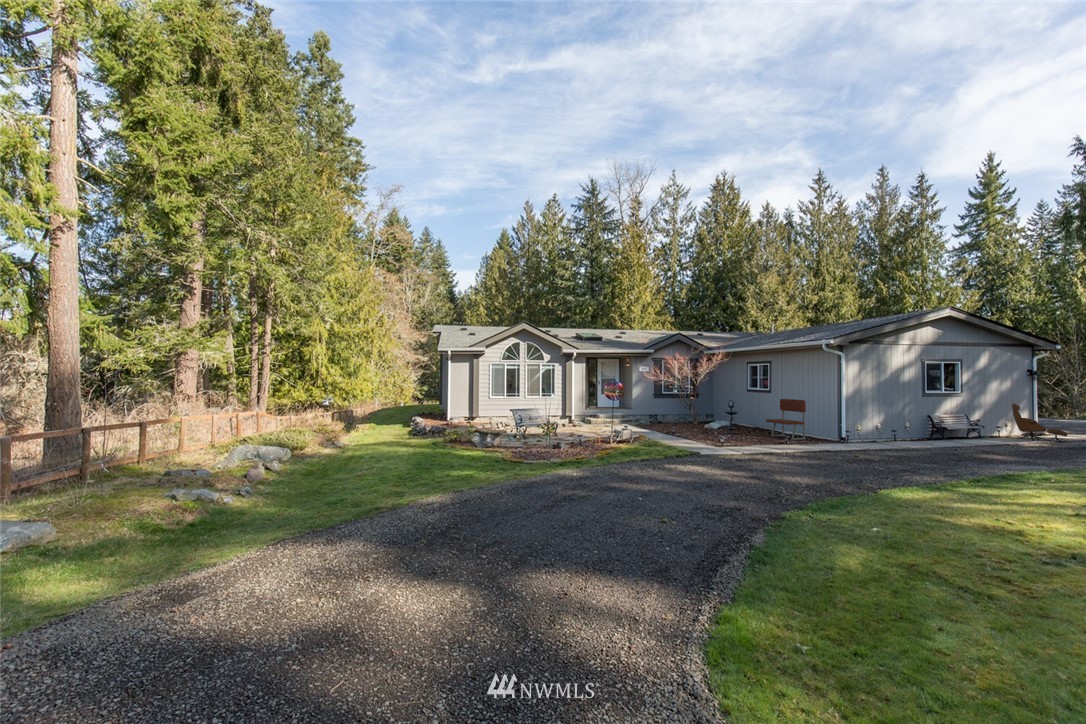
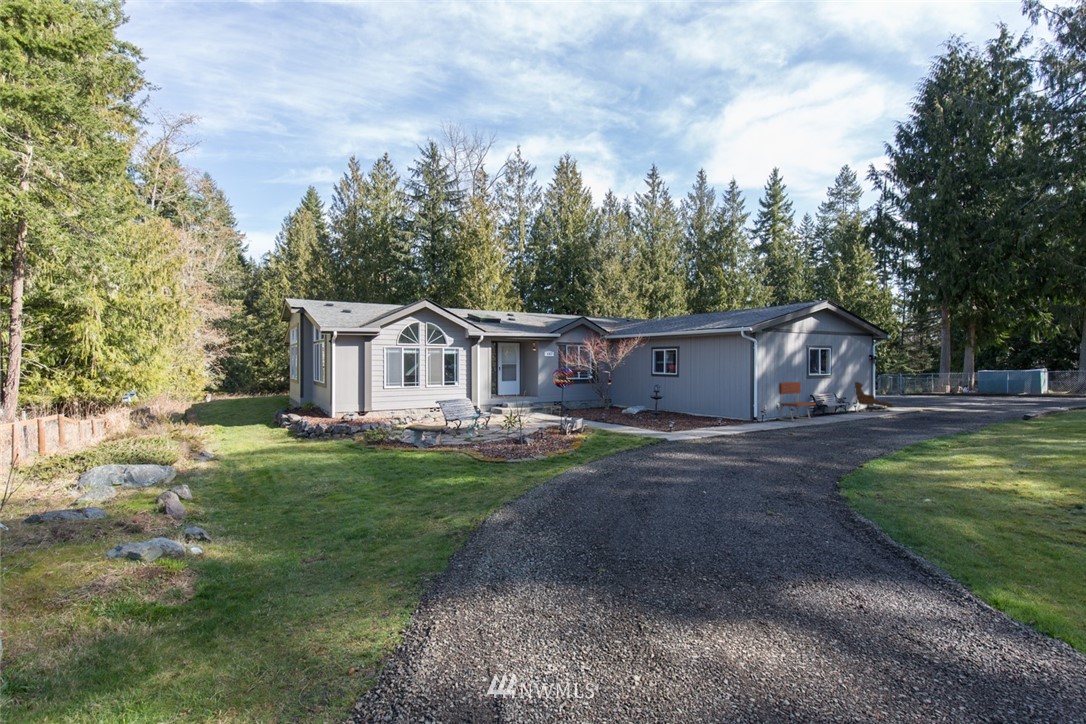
bench: present [766,399,806,440] -> present [779,382,816,421]

